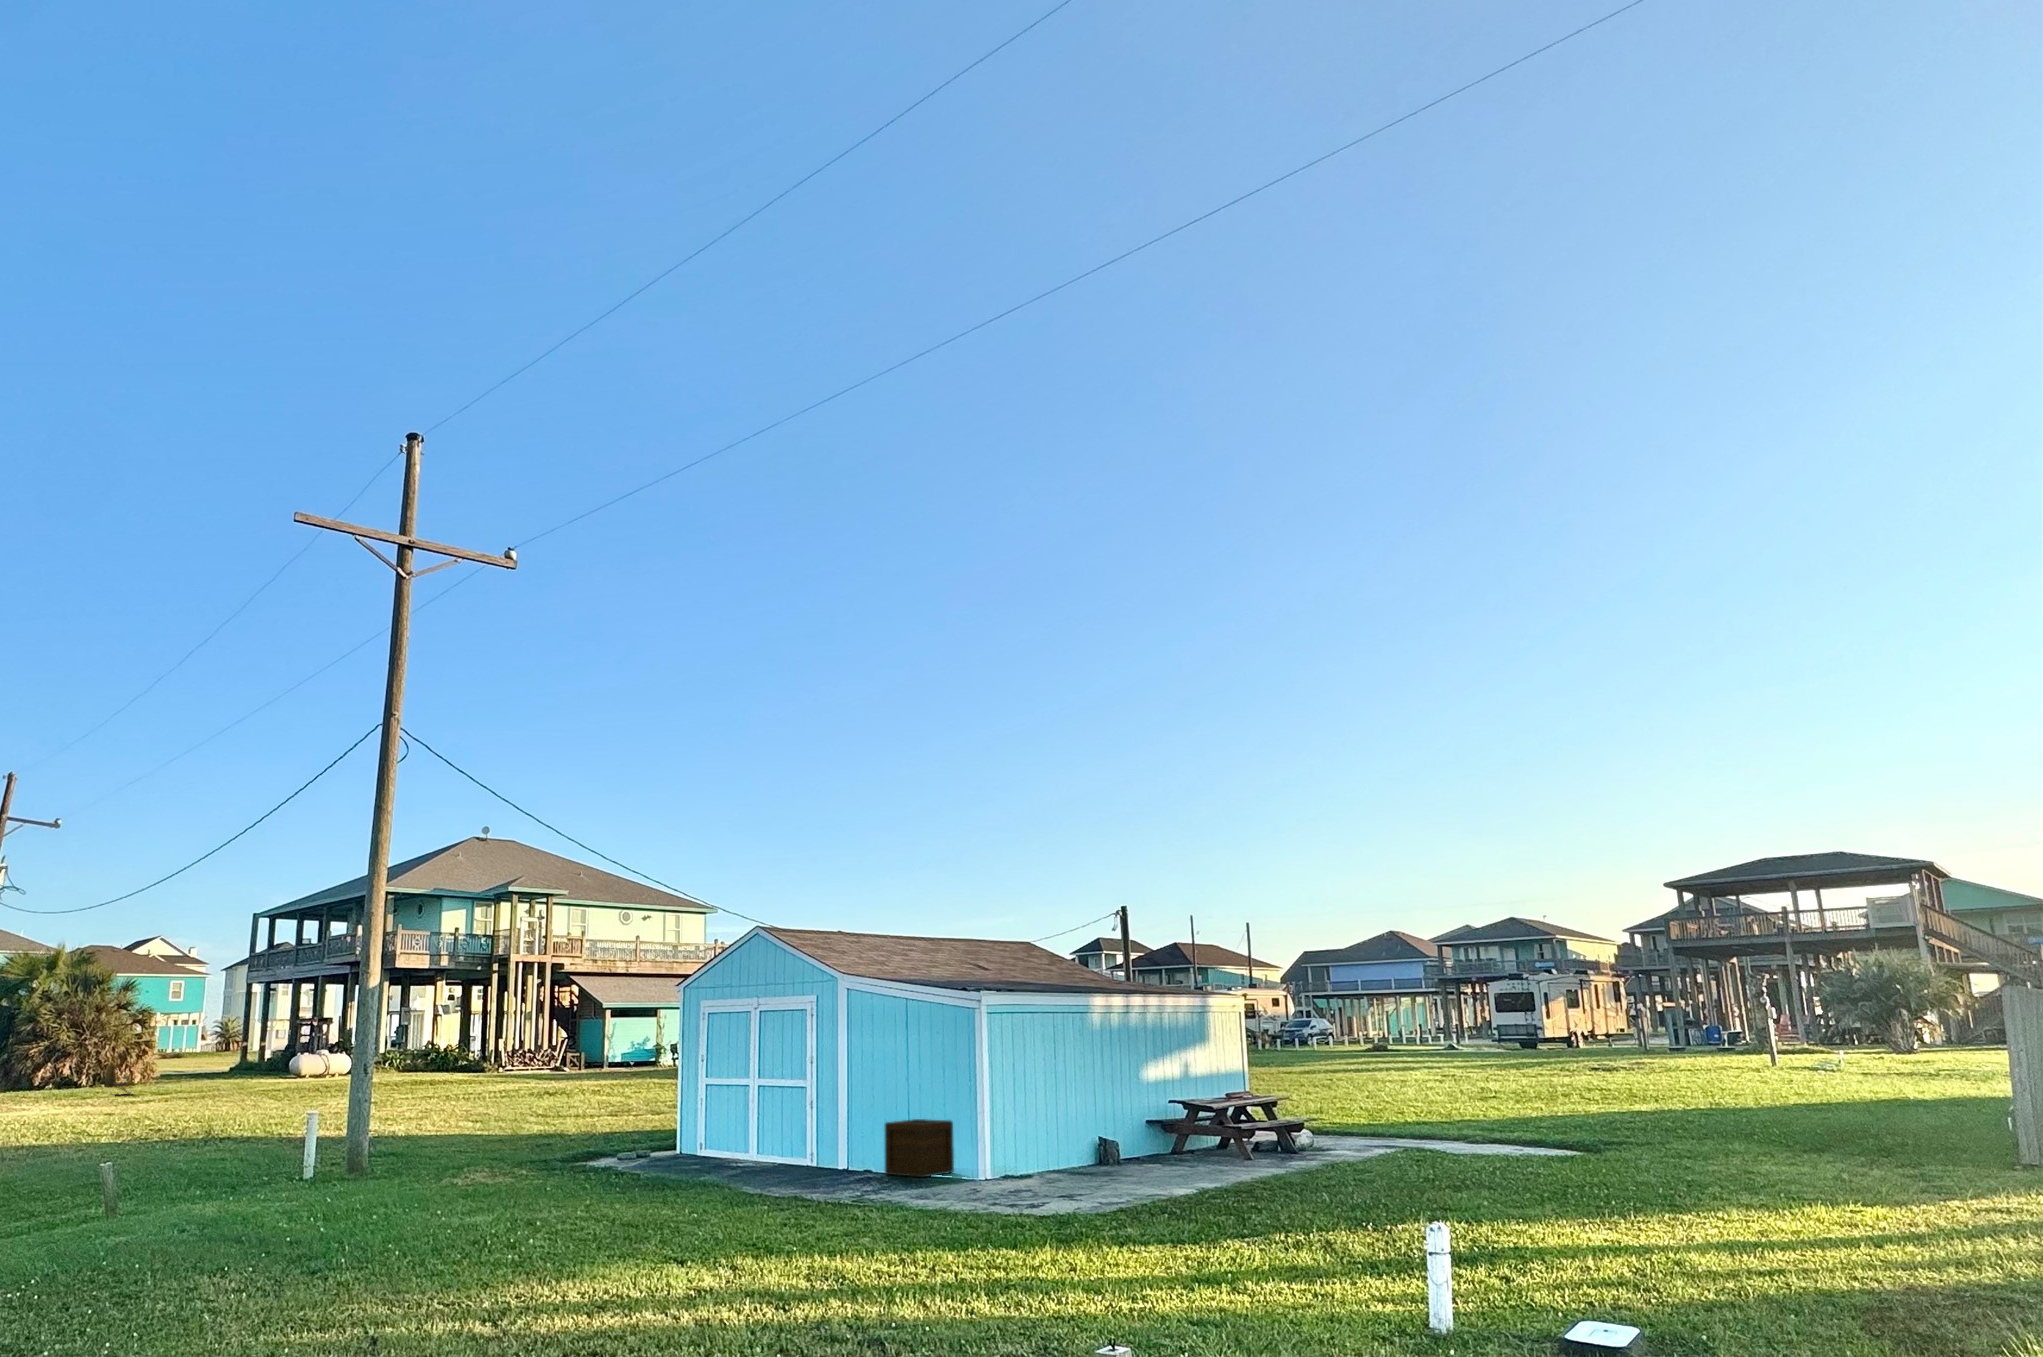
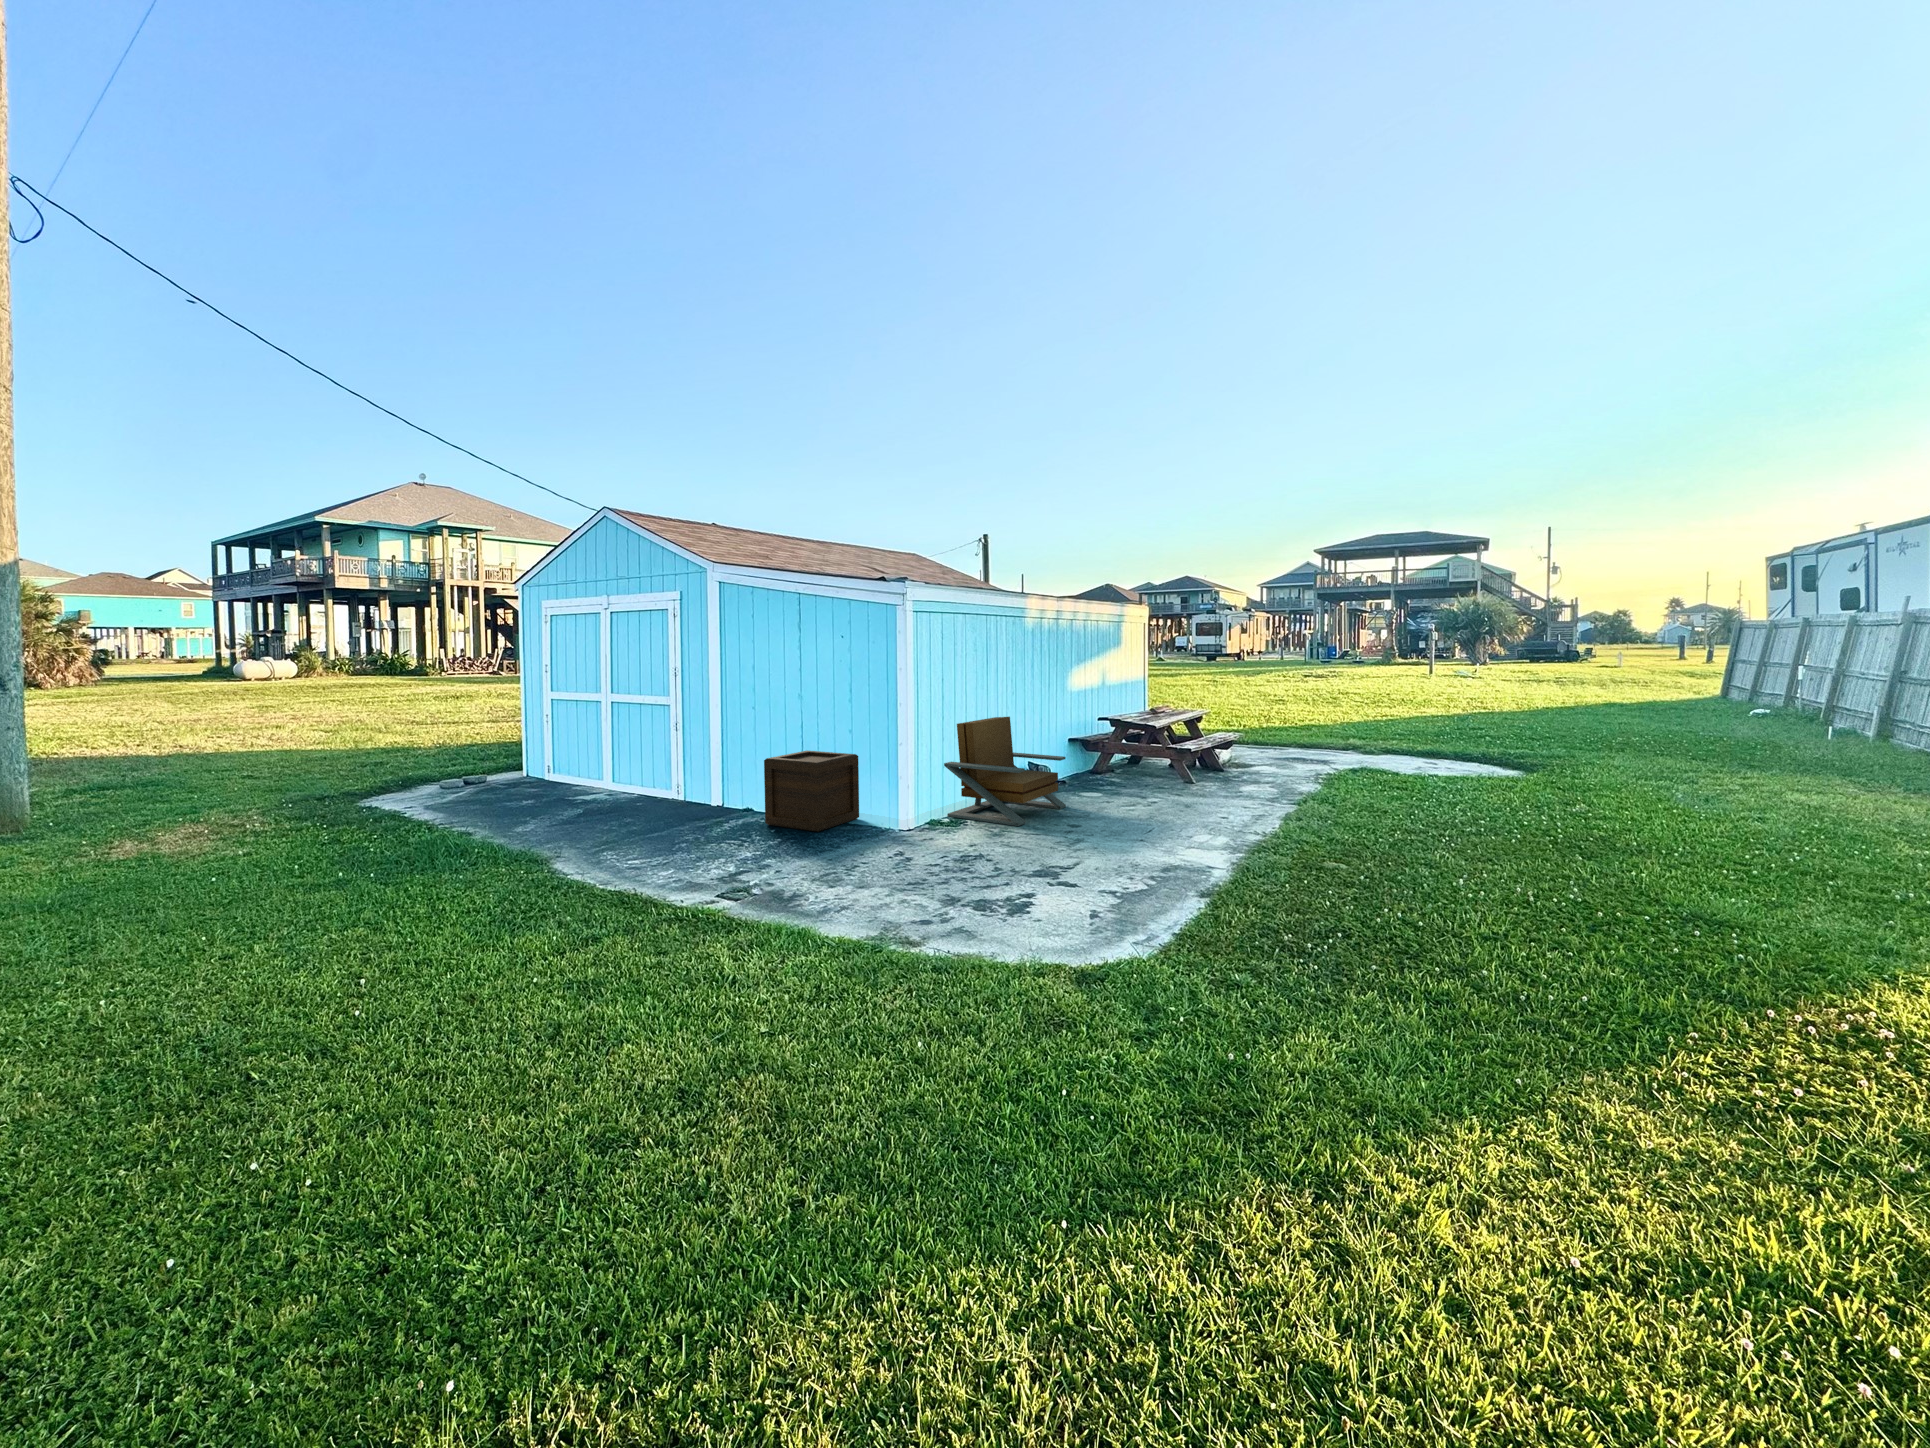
lounge chair: present [103,1064,134,1096] -> present [944,717,1066,826]

